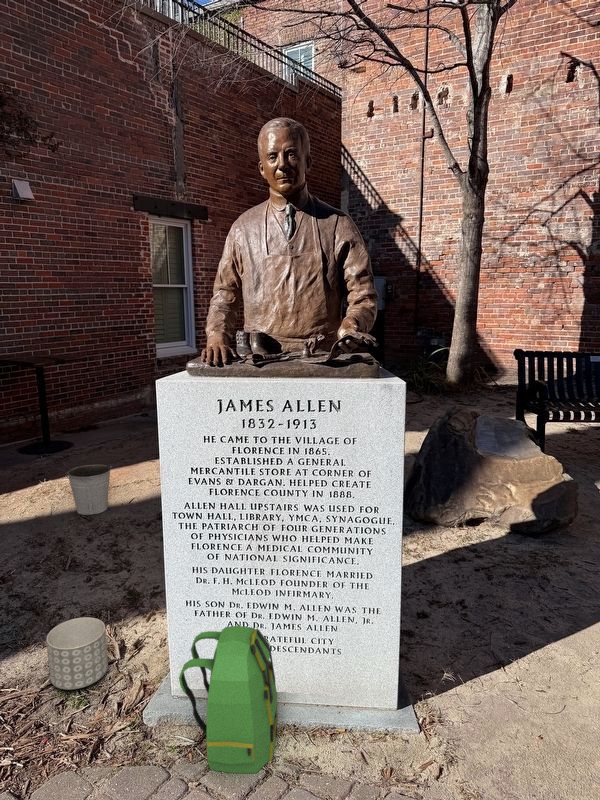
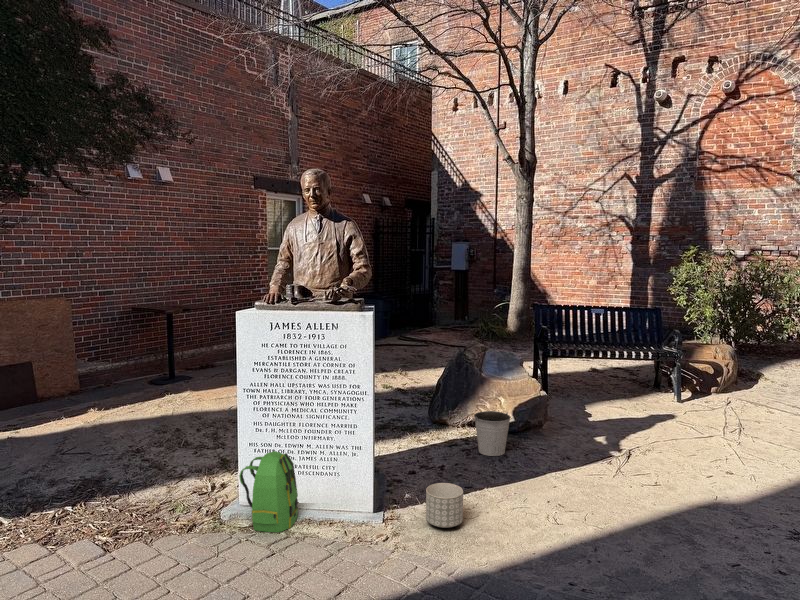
bucket: present [67,465,112,515] -> present [472,411,511,456]
planter: present [47,617,108,690] -> present [426,483,463,528]

